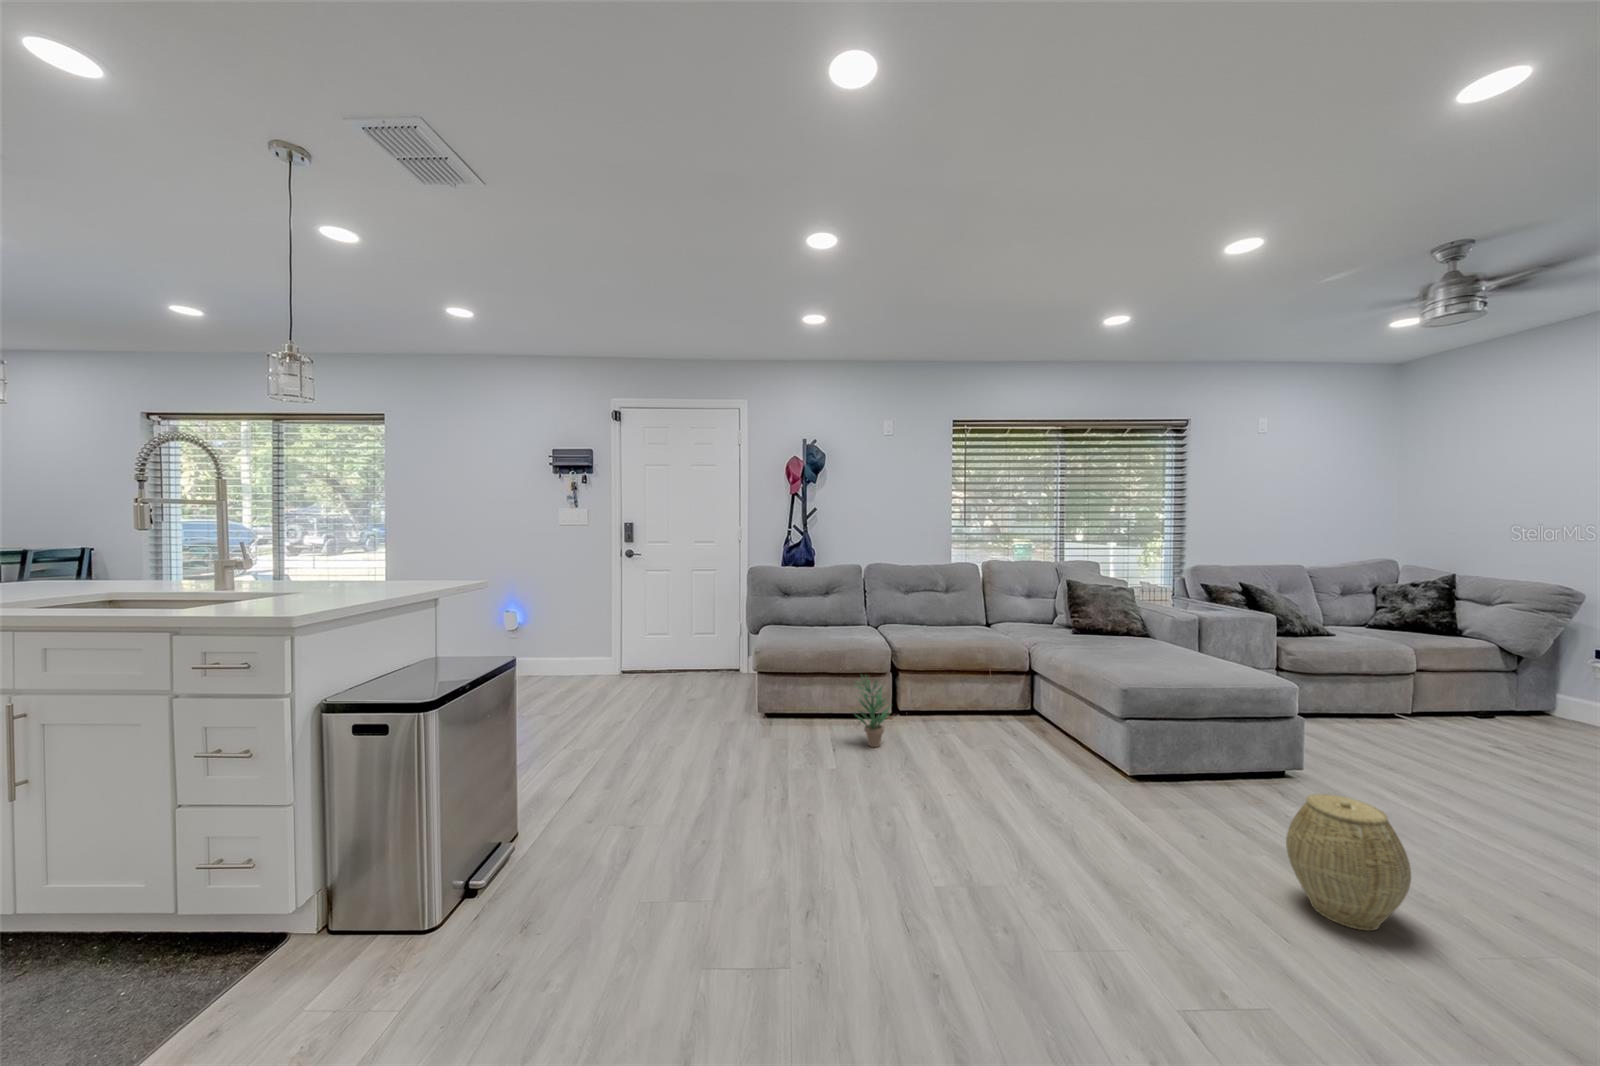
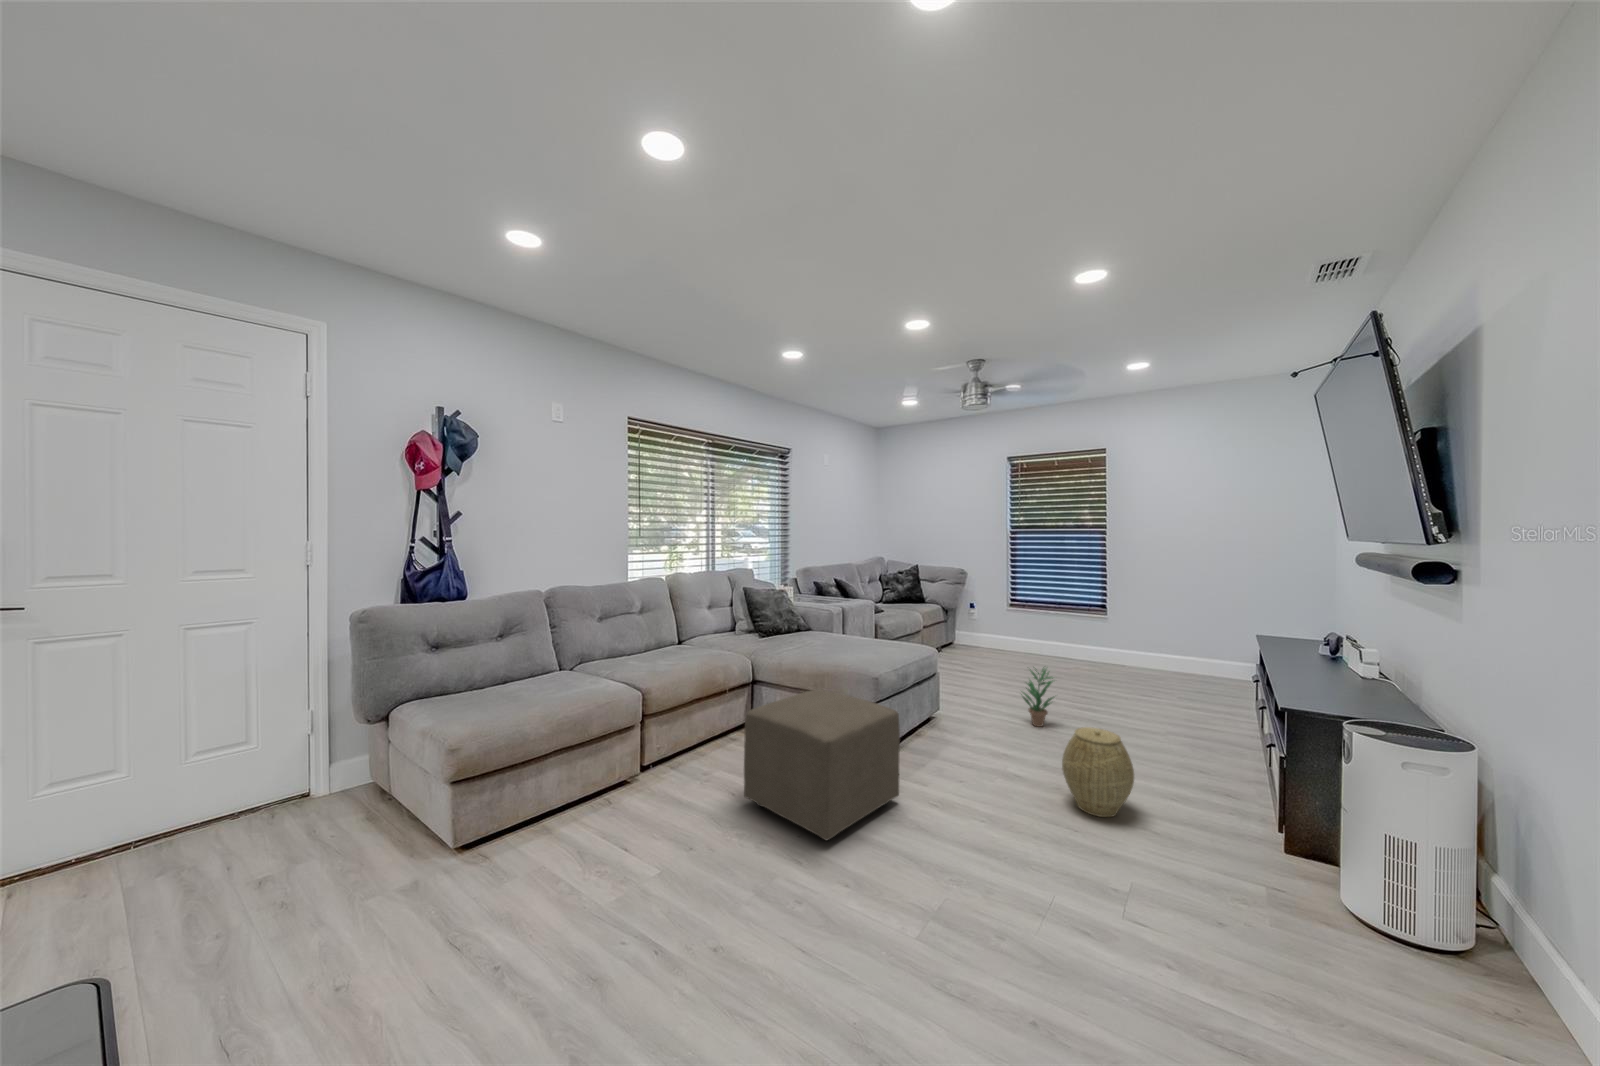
ottoman: none [937,675,1074,800] -> present [744,689,900,840]
potted plant: present [856,677,890,747] -> present [1021,667,1054,727]

